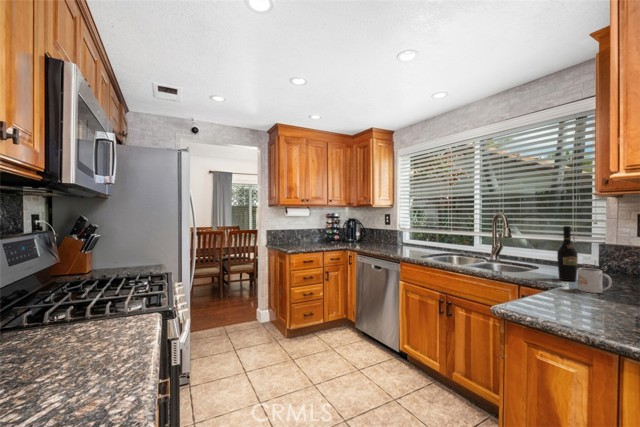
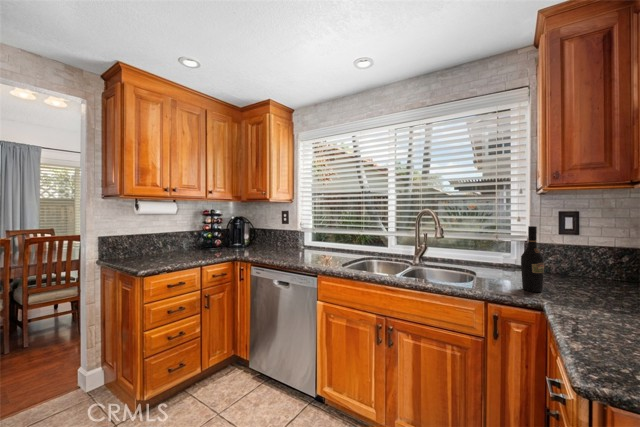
mug: present [578,268,612,293] -> none [572,279,617,312]

